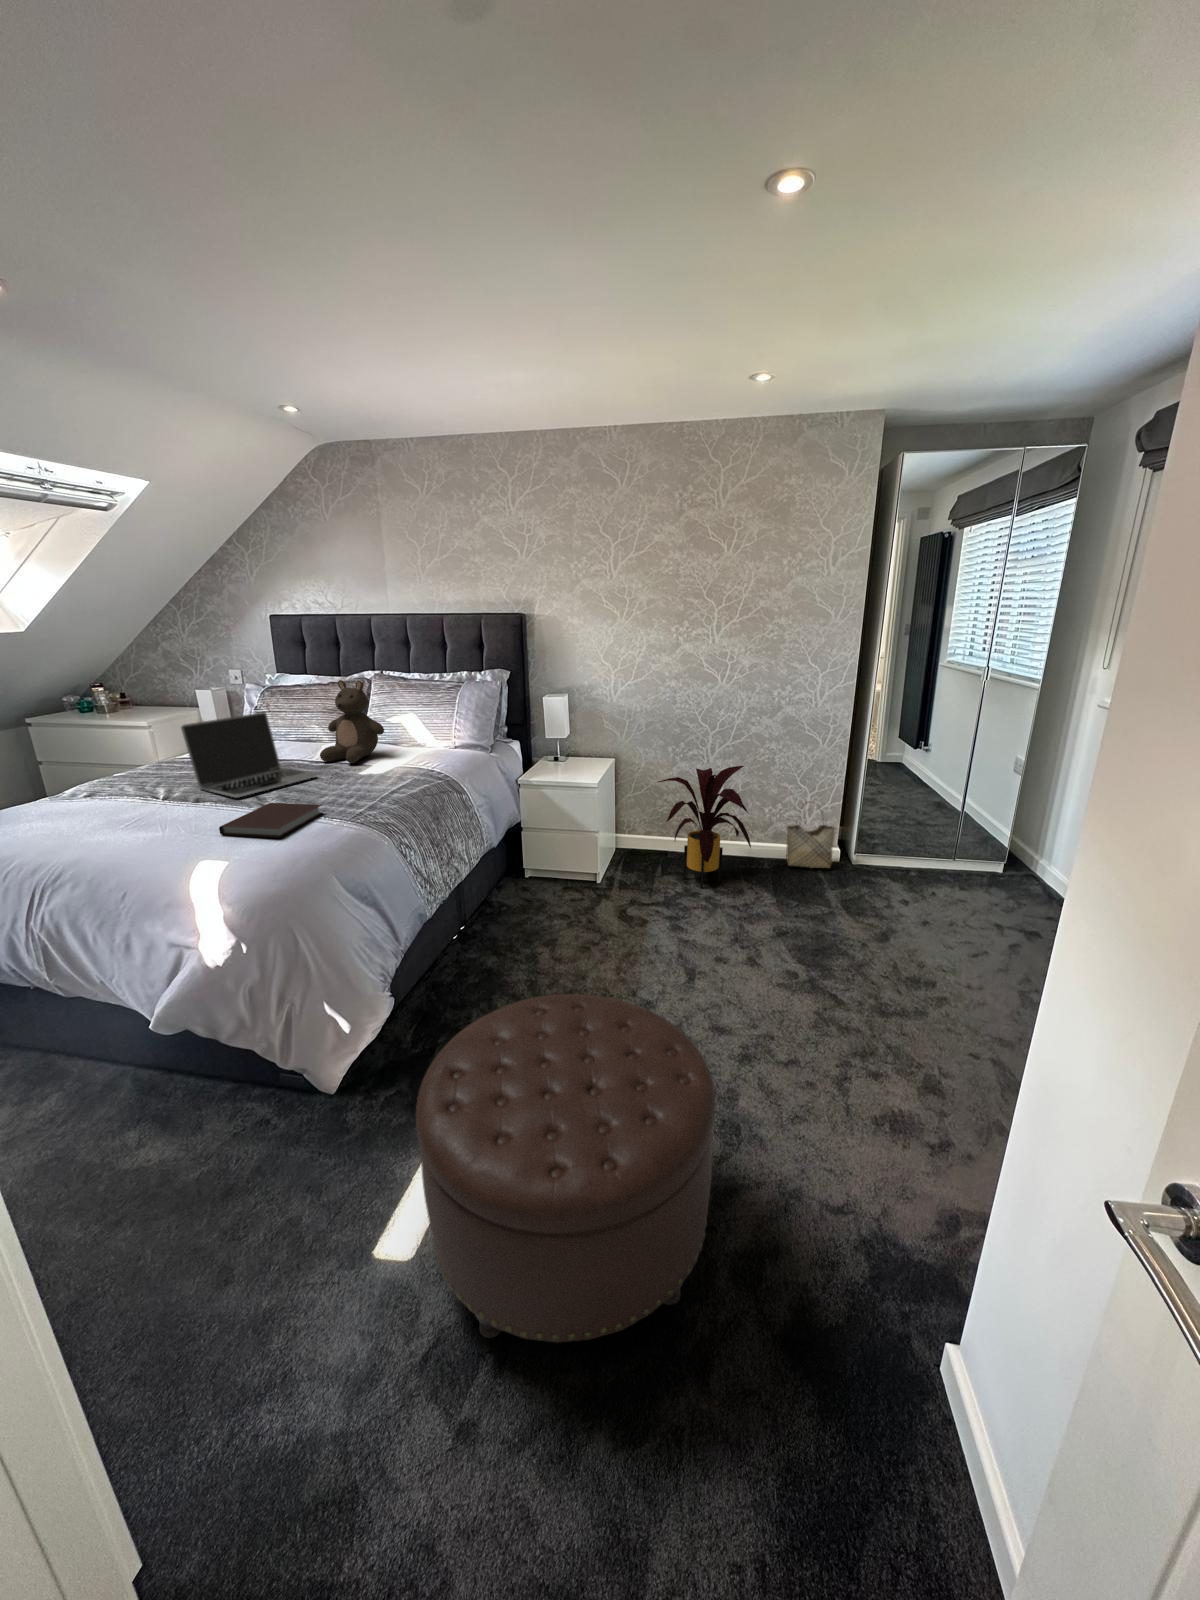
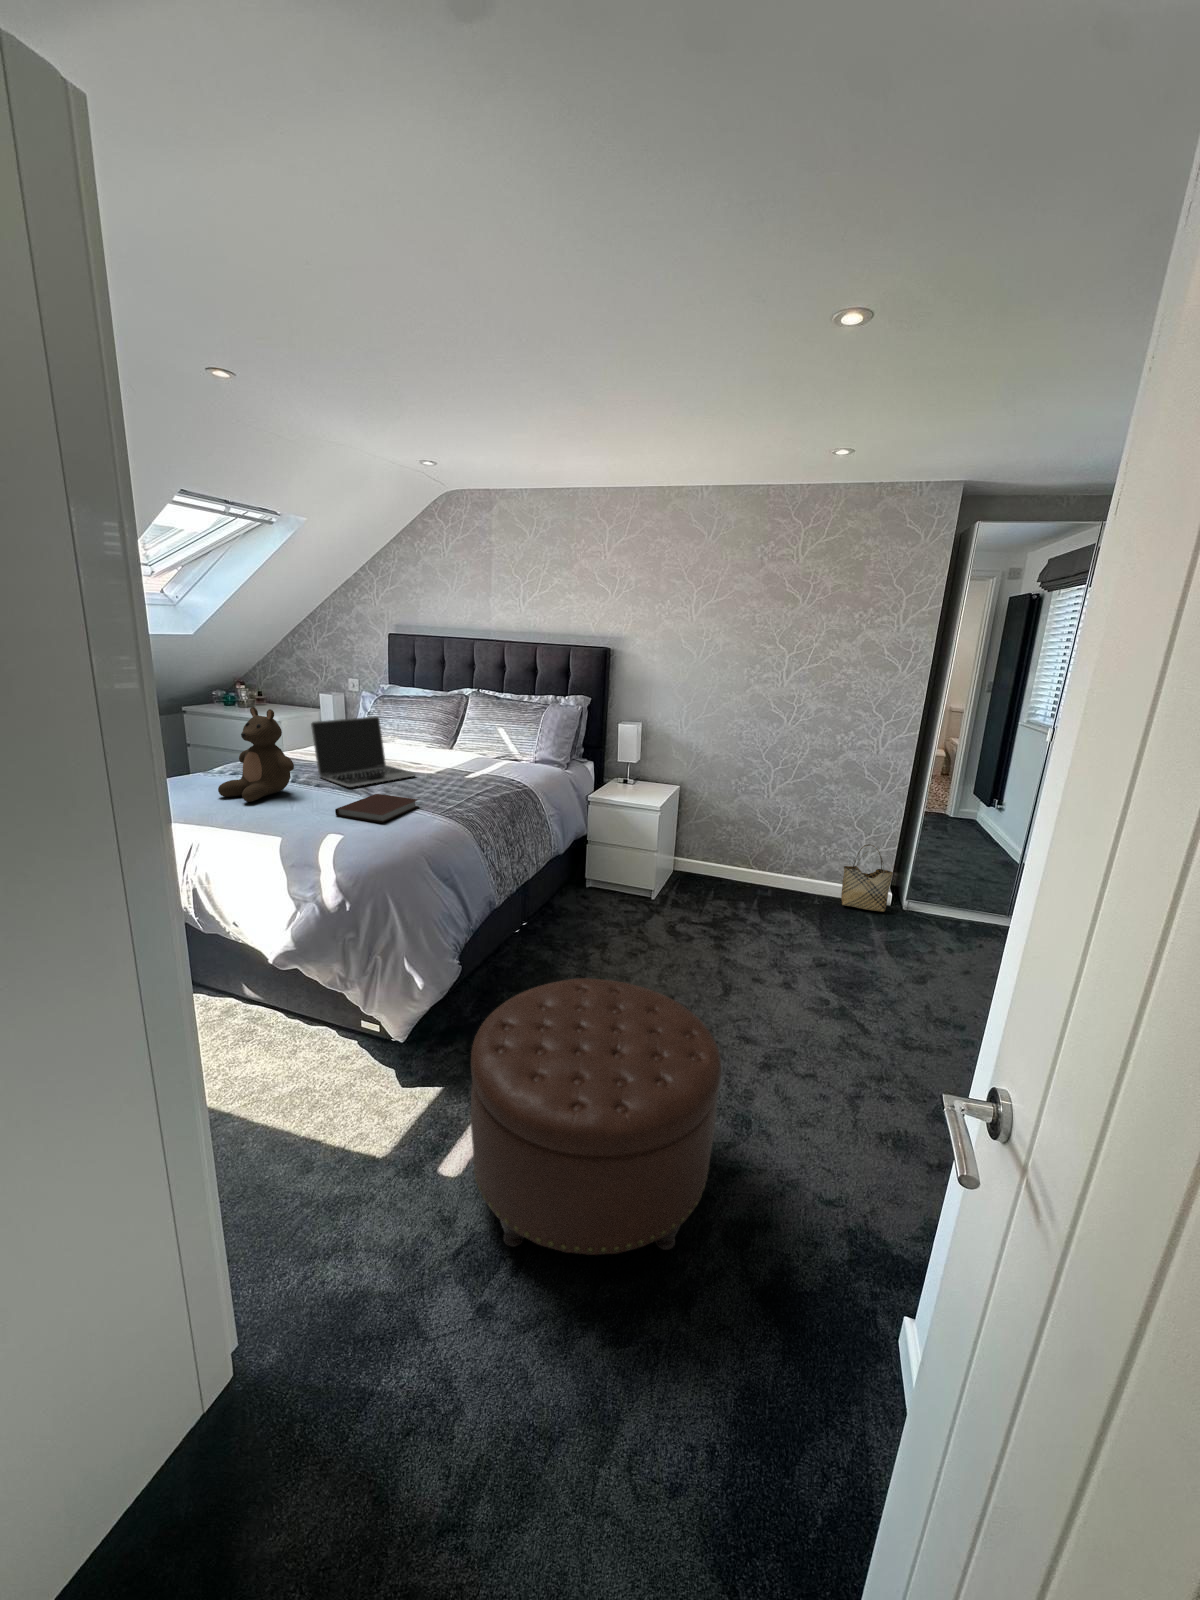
stuffed bear: present [320,680,384,763] -> present [218,707,294,802]
house plant: present [658,766,751,888] -> none [719,801,808,916]

